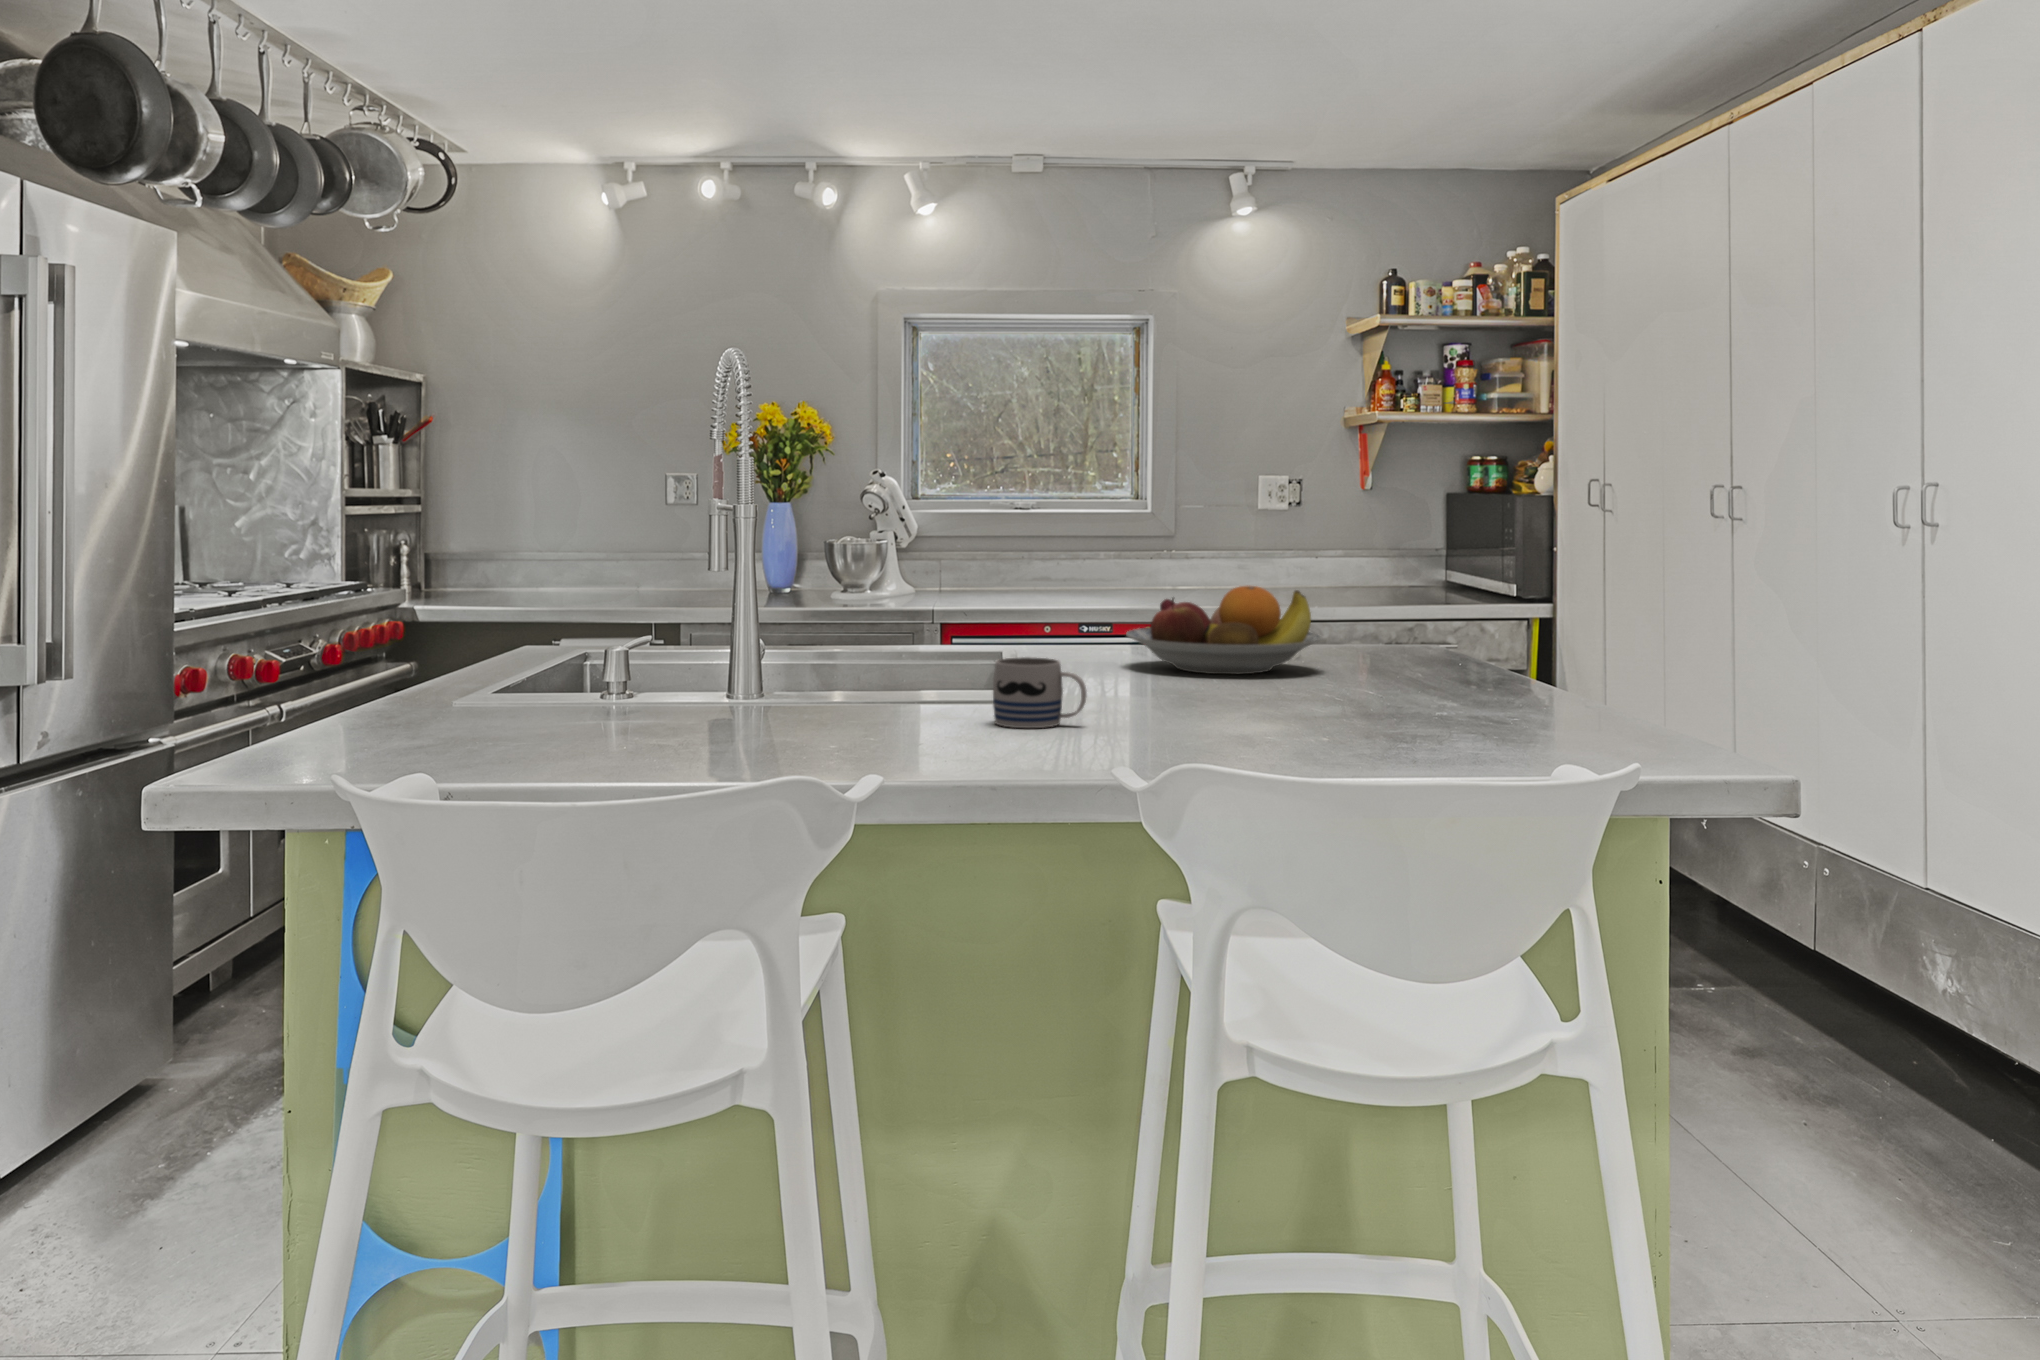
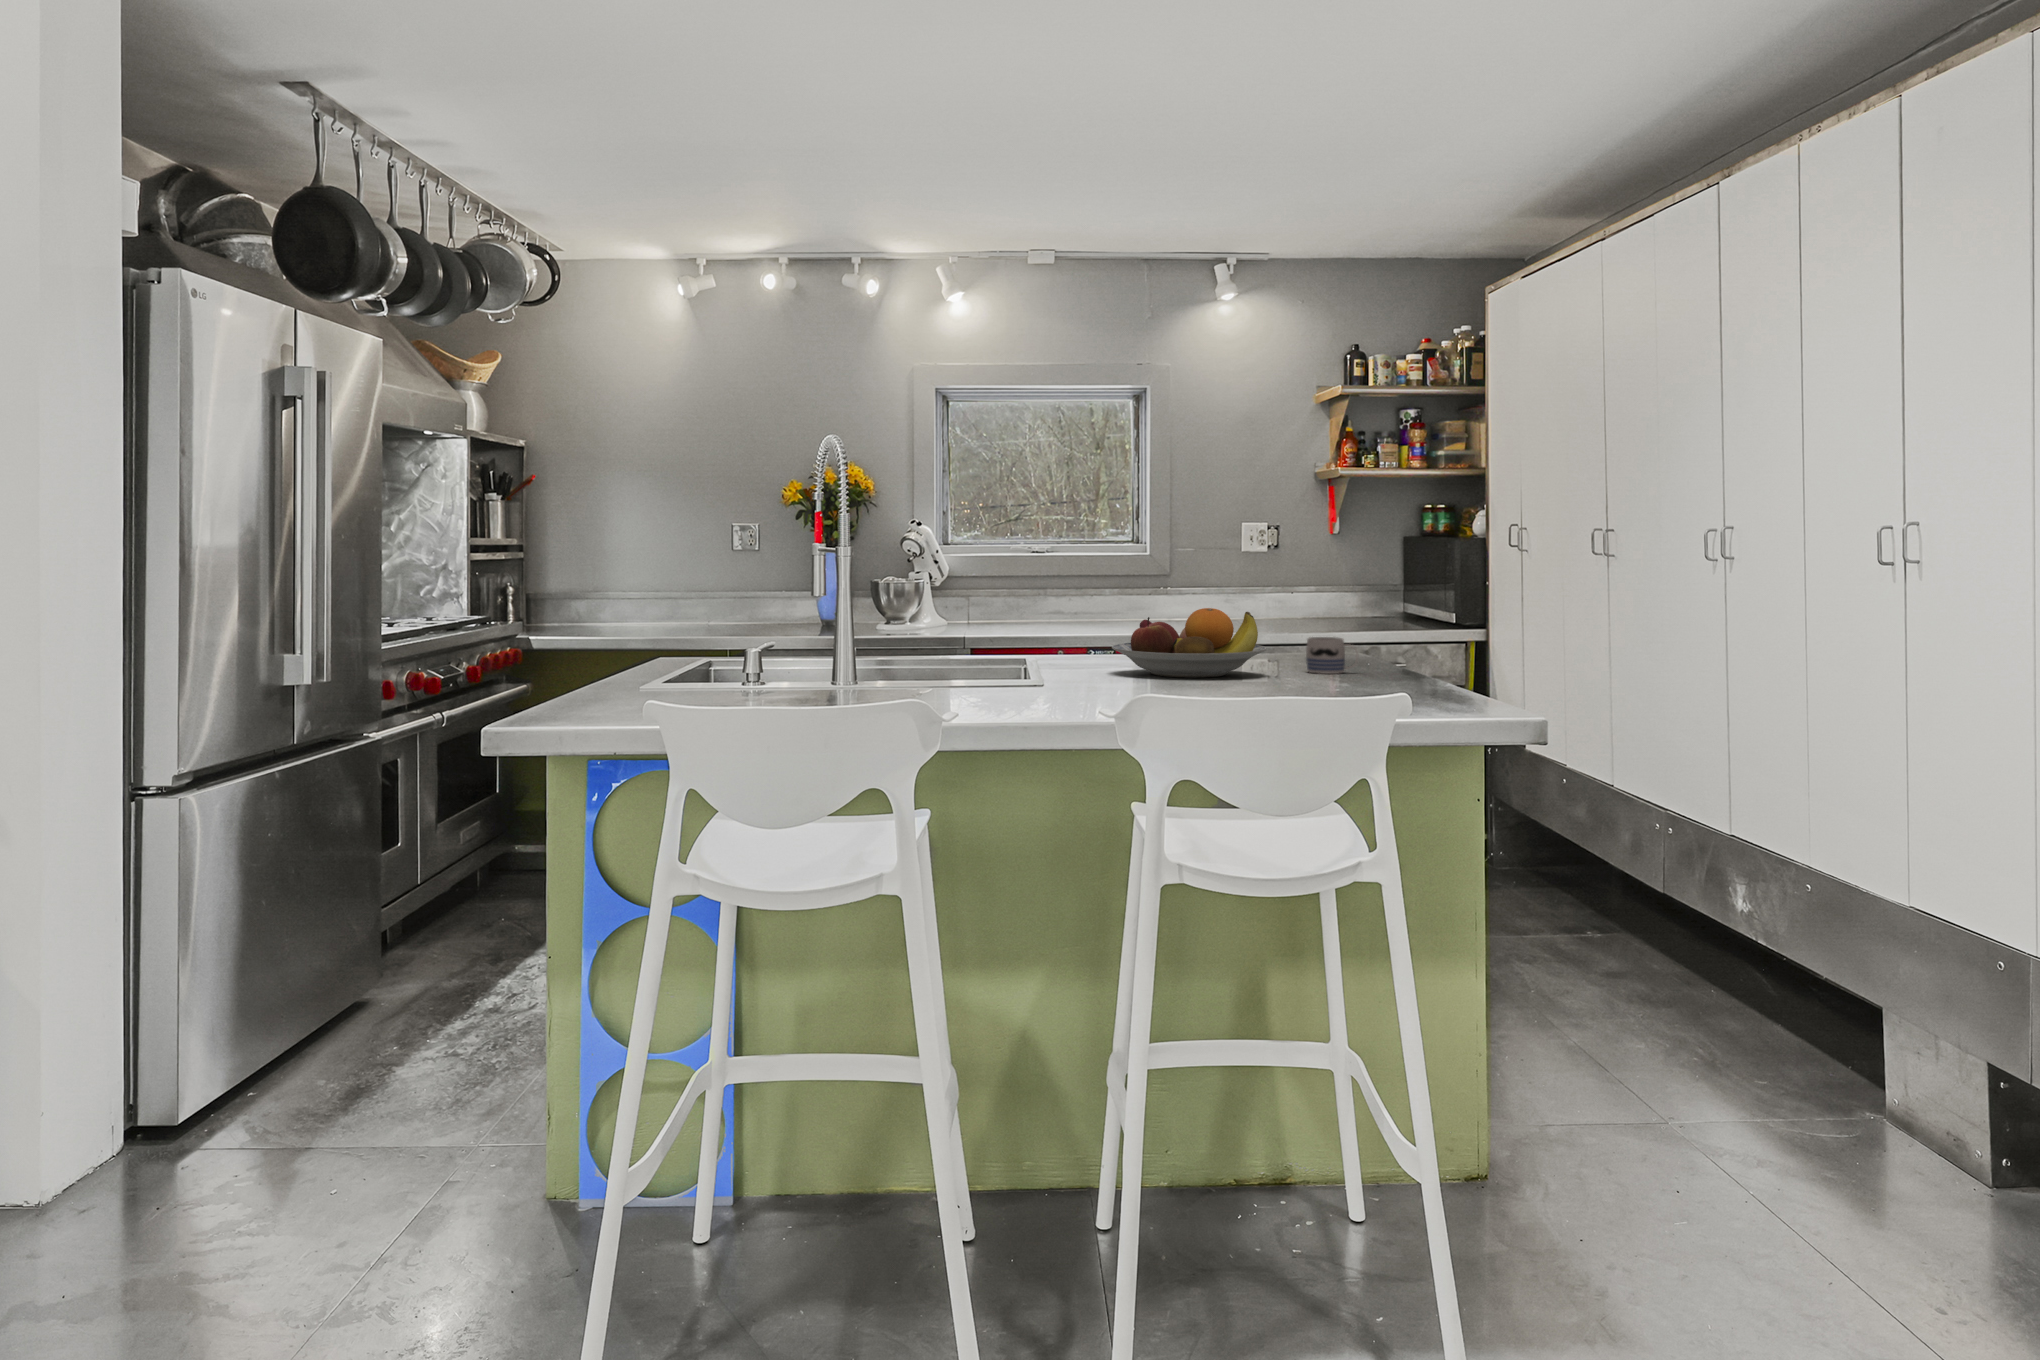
mug: present [993,657,1087,728] -> present [1306,637,1358,674]

